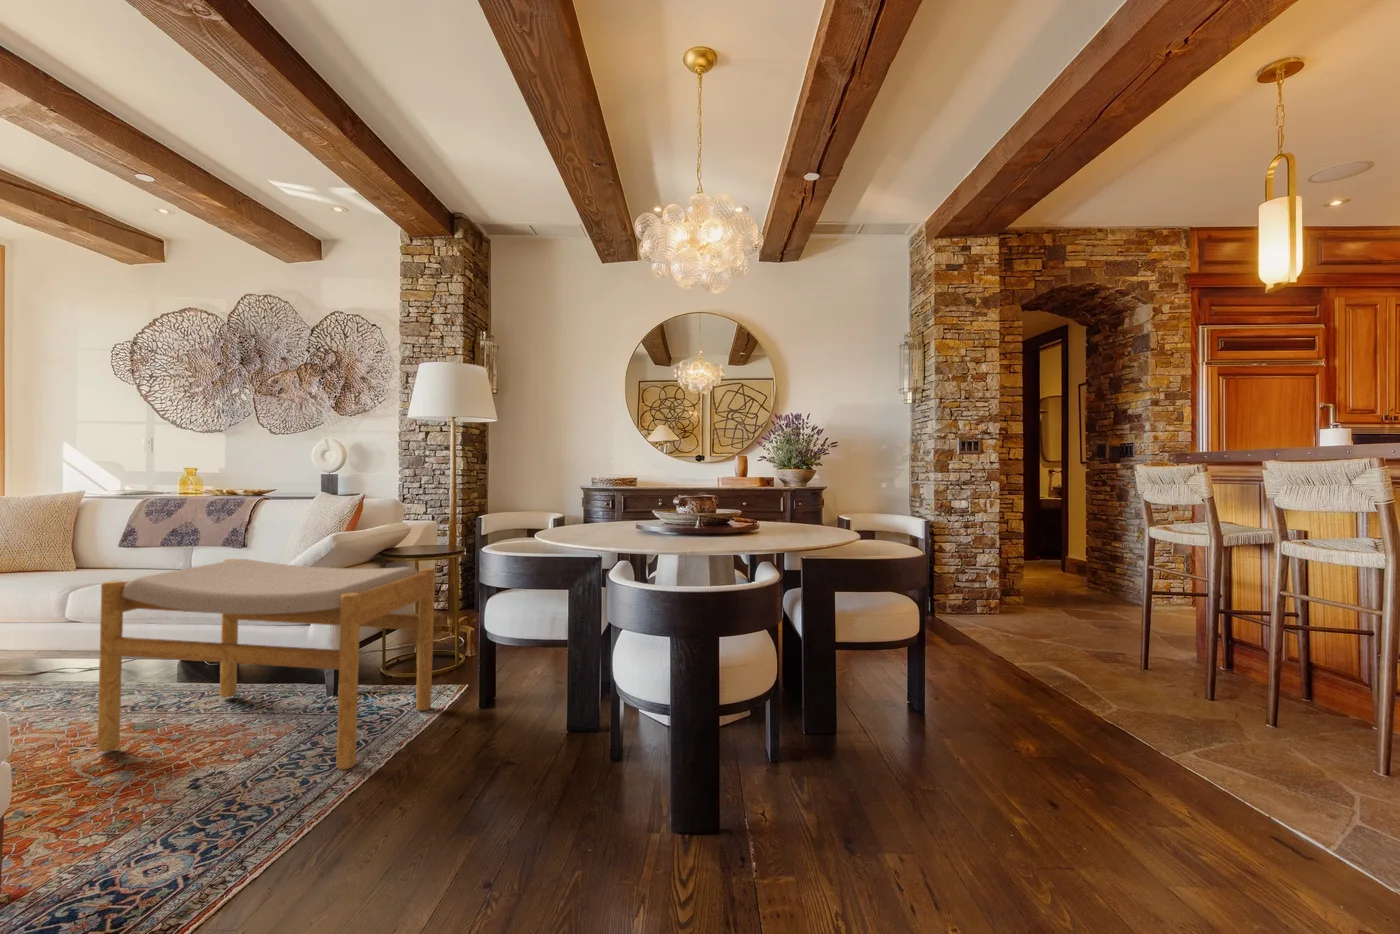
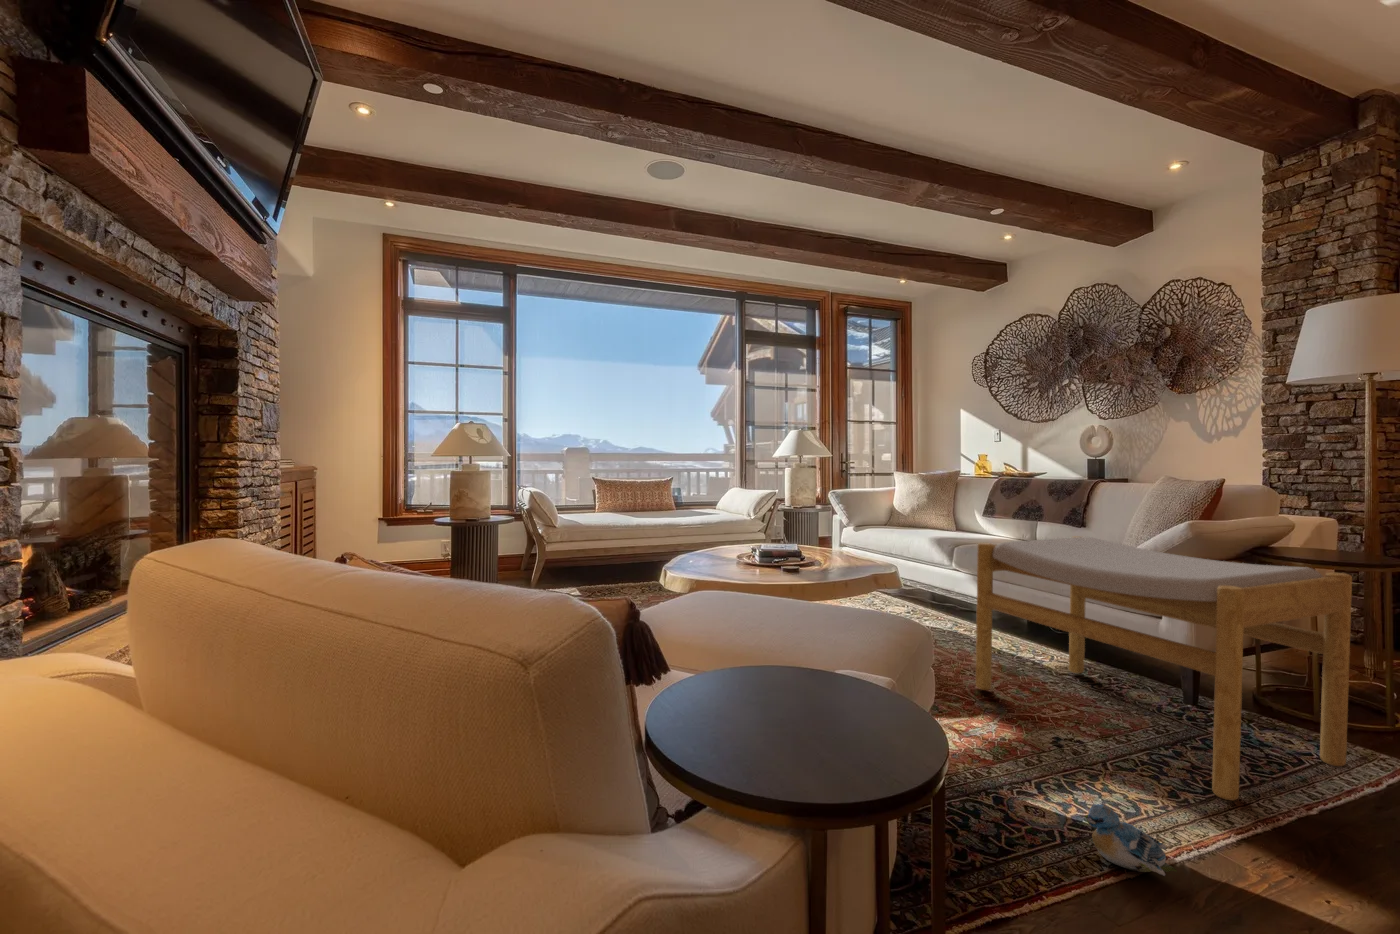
plush toy: none [211,824,295,875] -> present [1085,804,1177,876]

